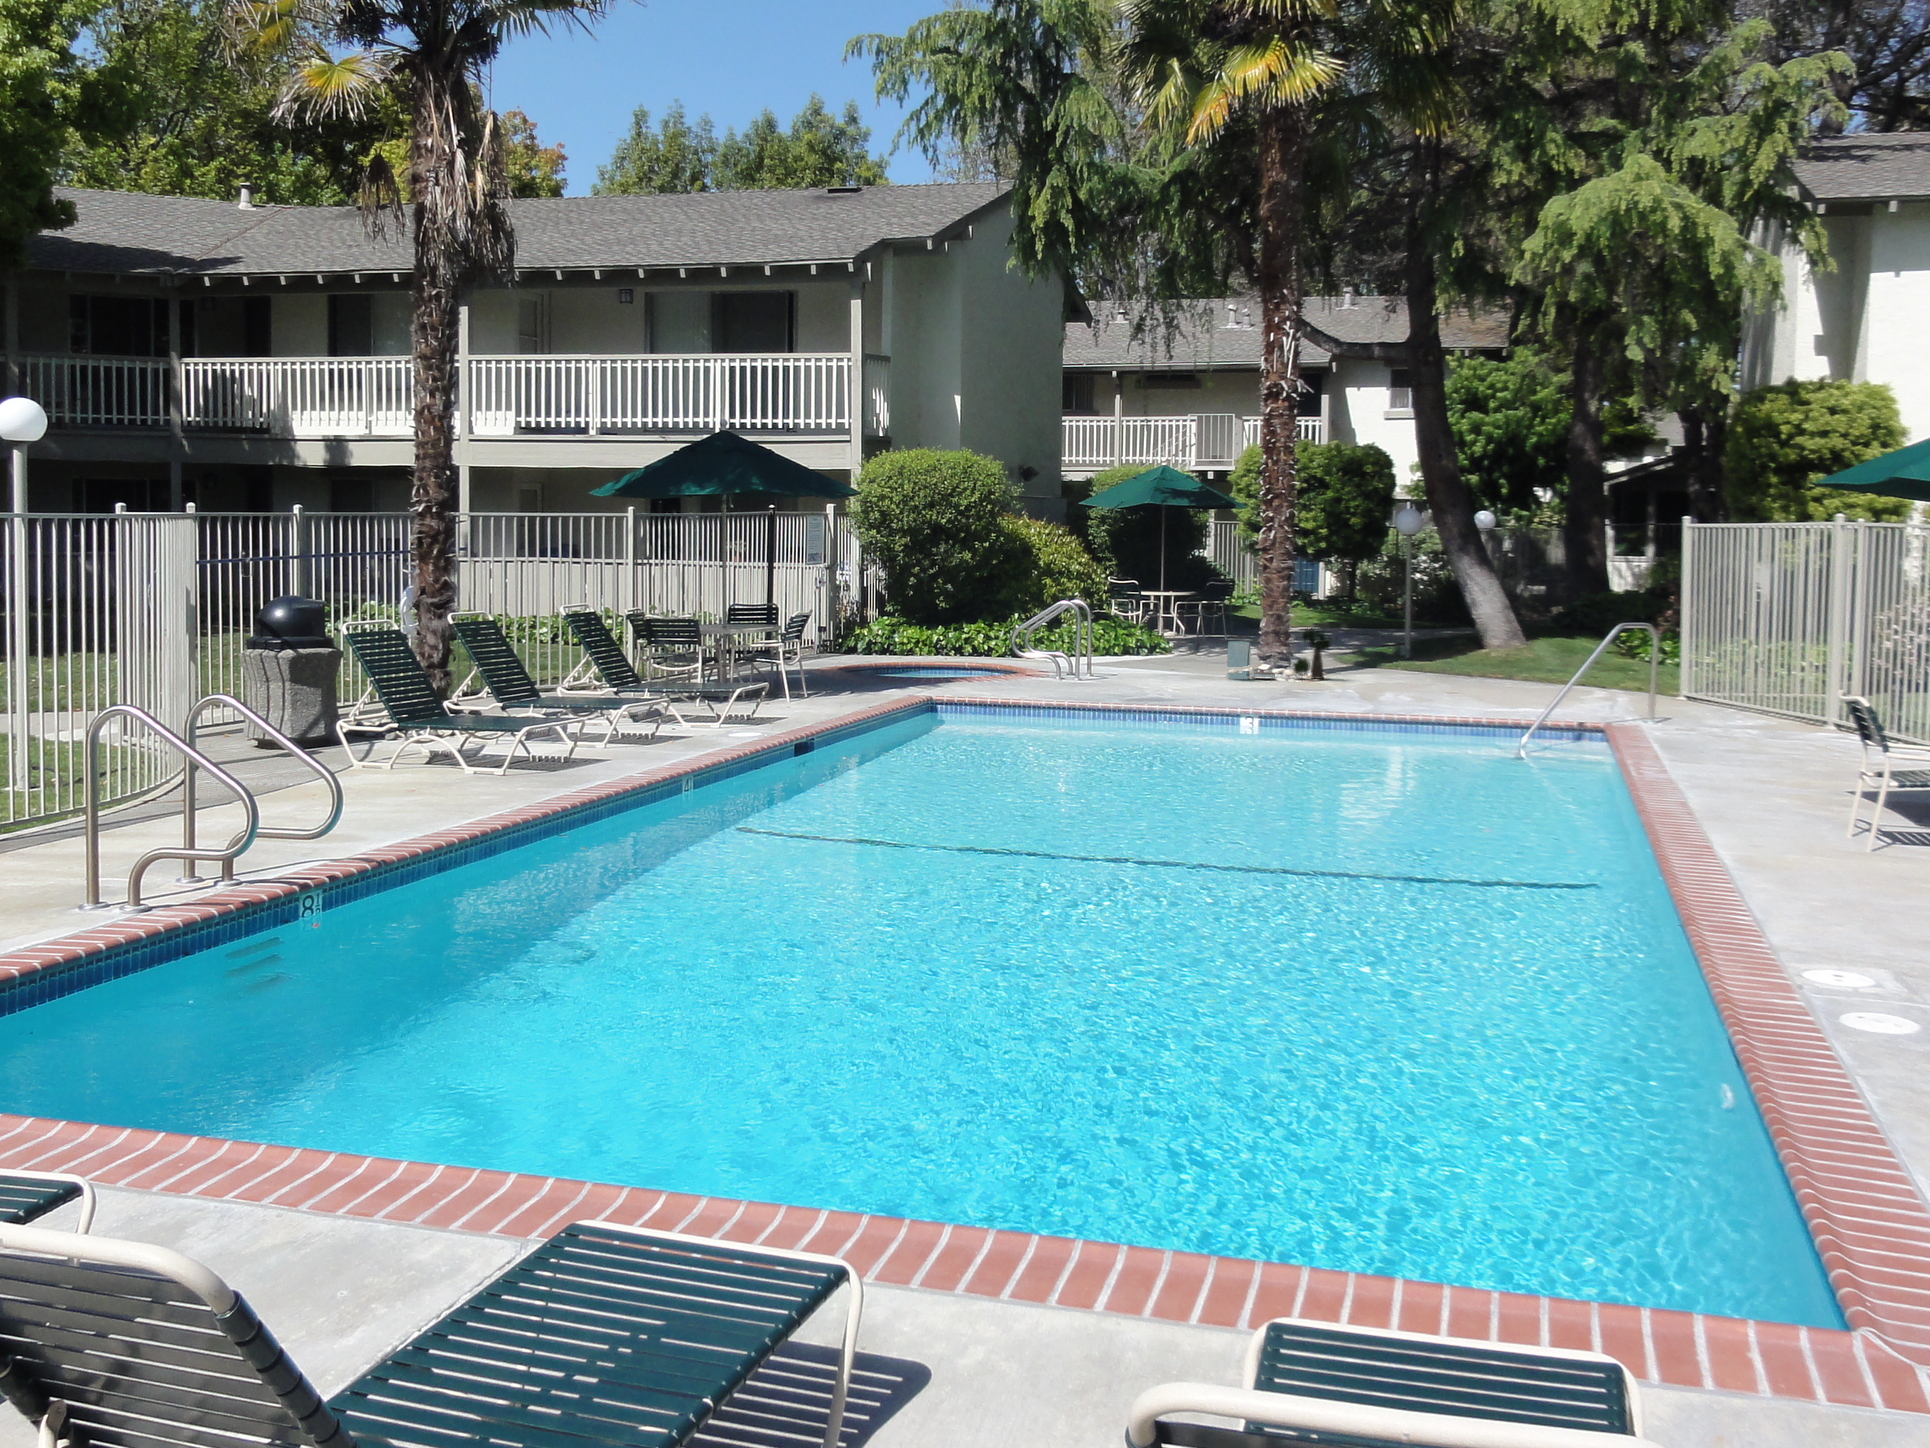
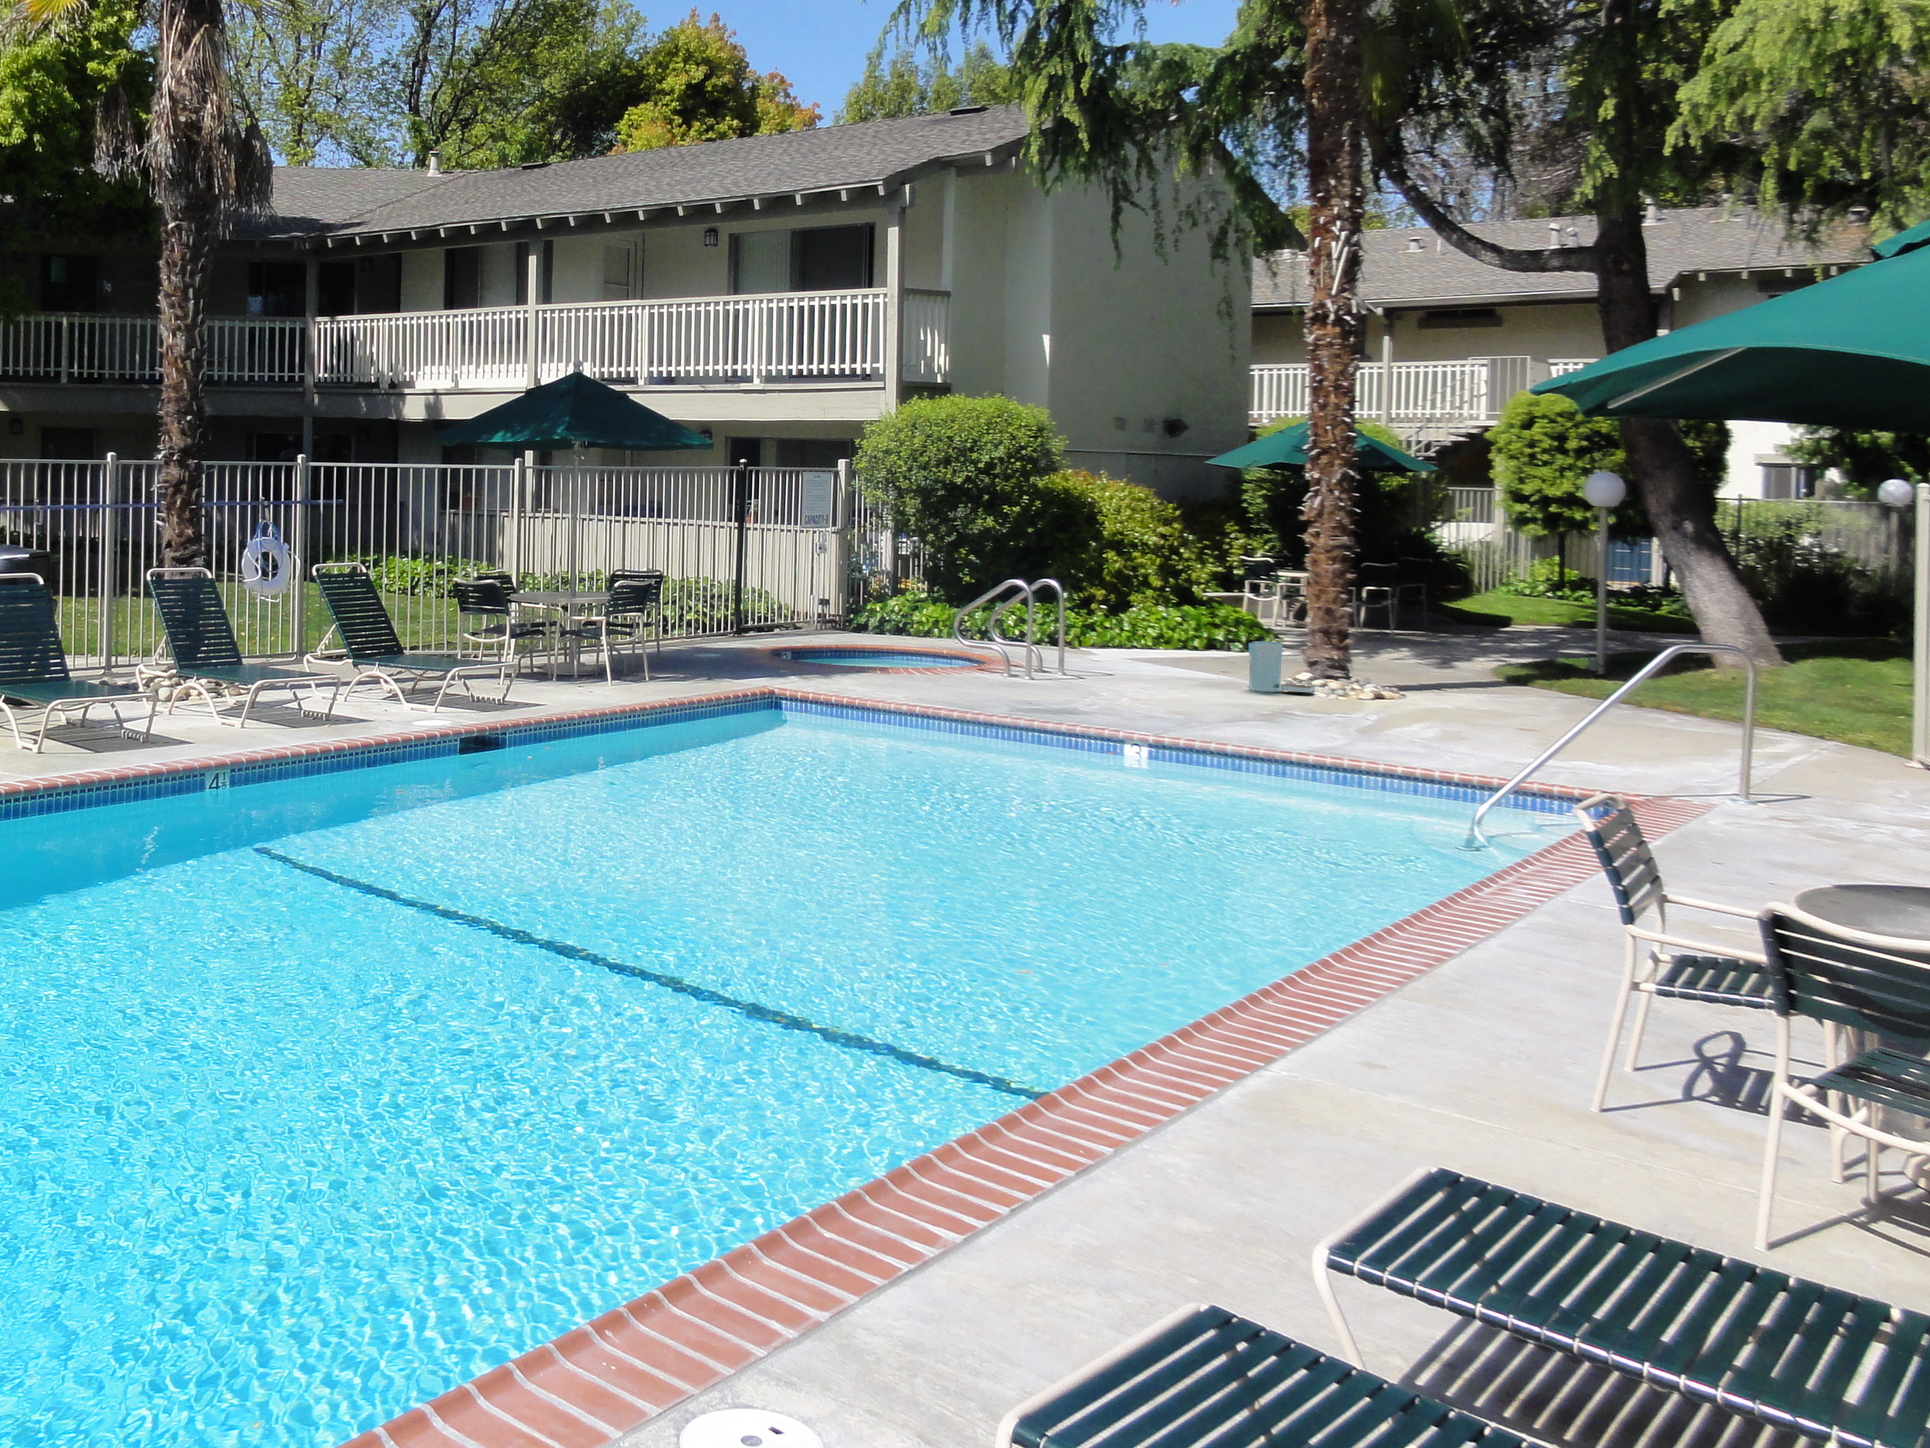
potted plant: present [1293,628,1331,679] -> none [1343,628,1404,698]

